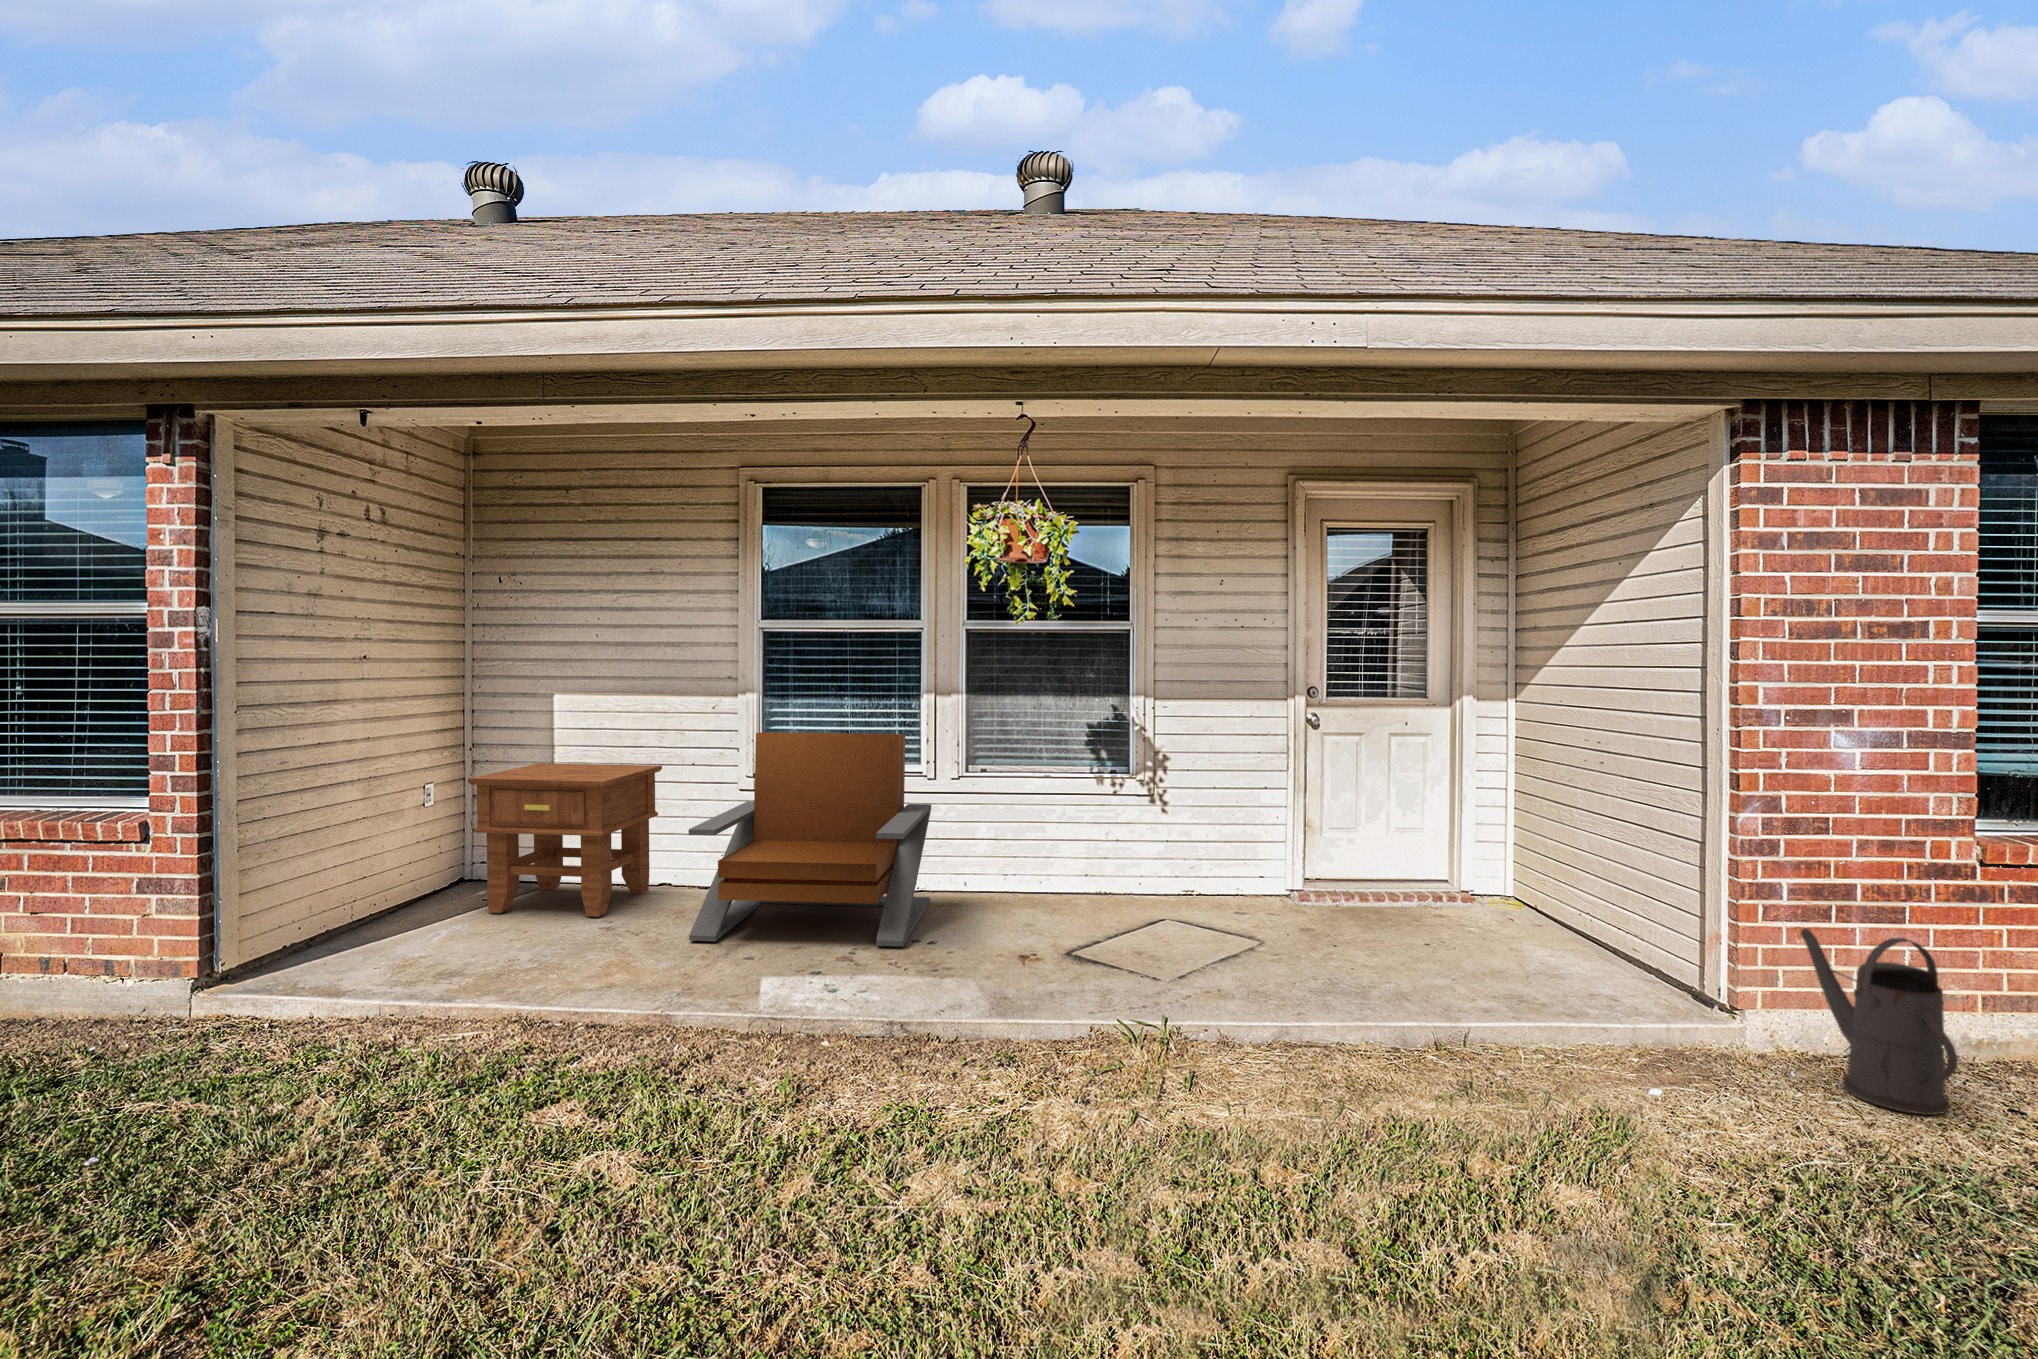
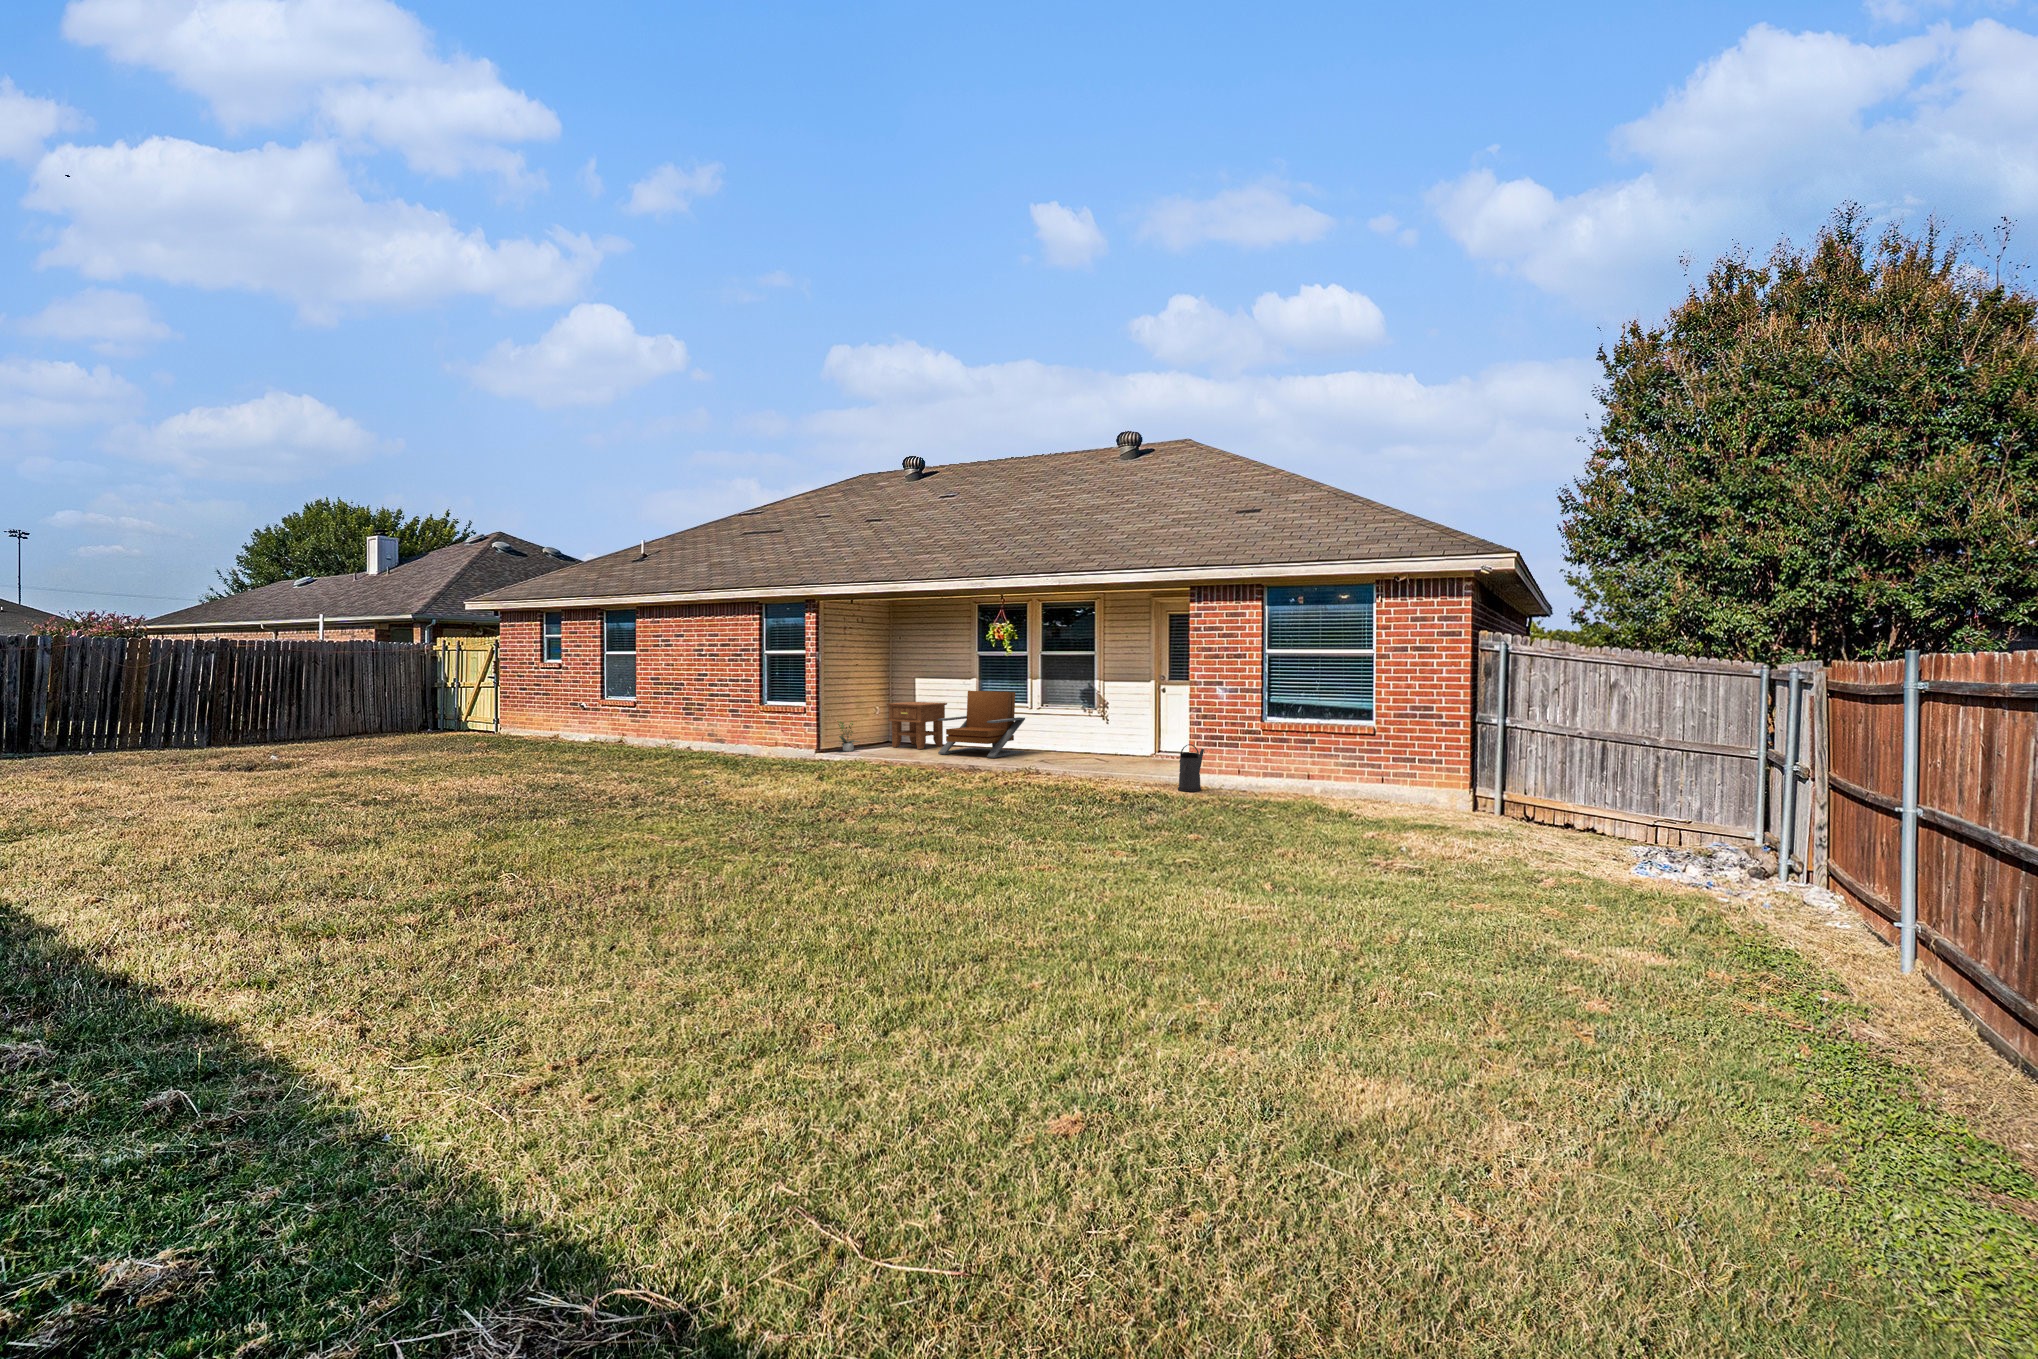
potted plant: none [280,845,390,965] -> present [837,721,860,751]

